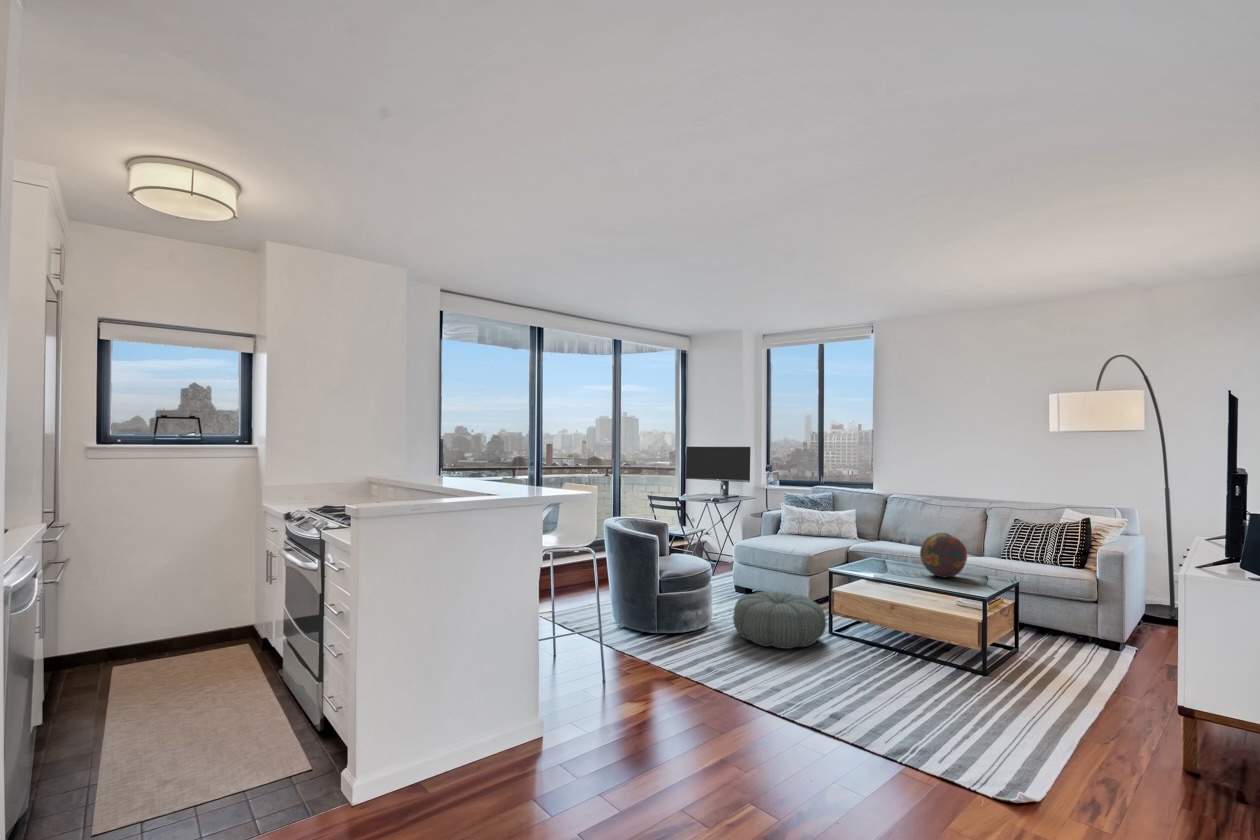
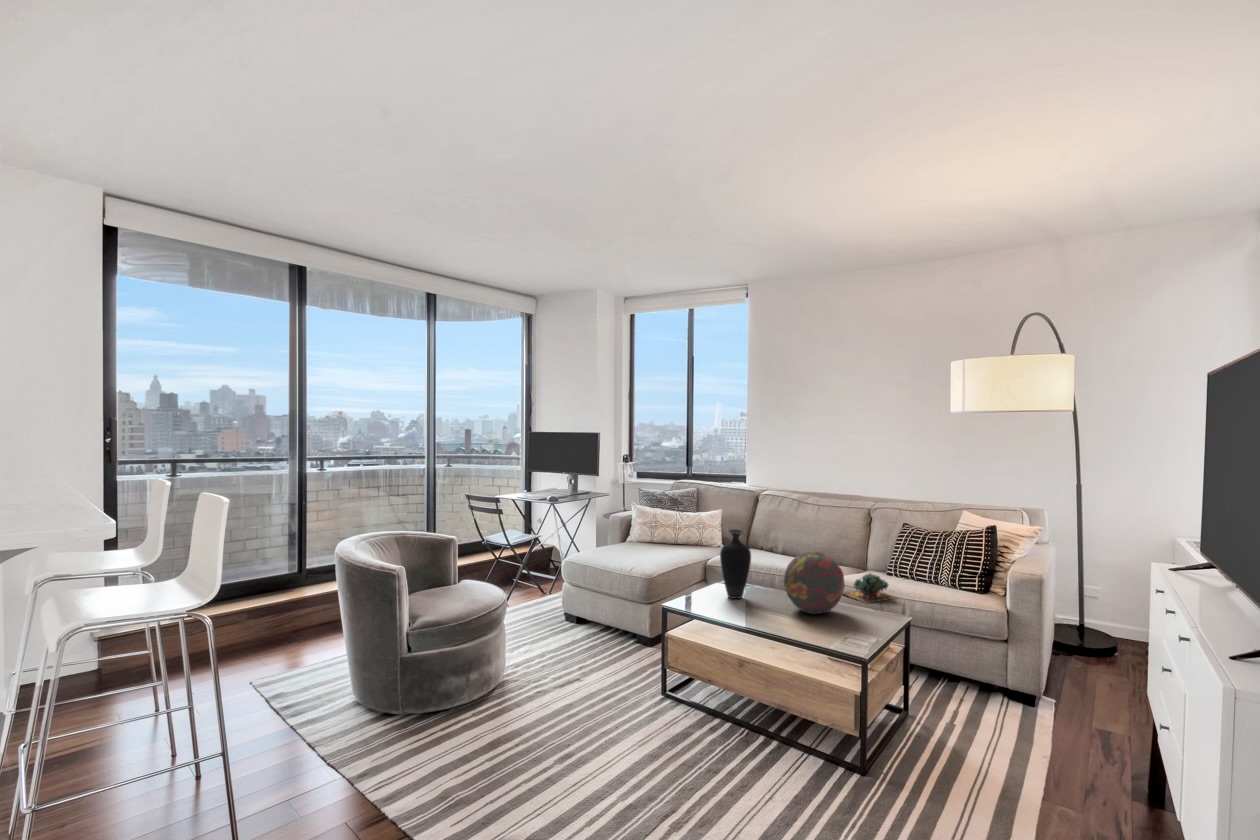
vase: none [868,518,893,569] -> present [720,529,751,599]
succulent plant: none [963,552,1010,574] -> present [843,573,897,603]
pouf: present [733,592,826,649] -> none [520,637,652,734]

